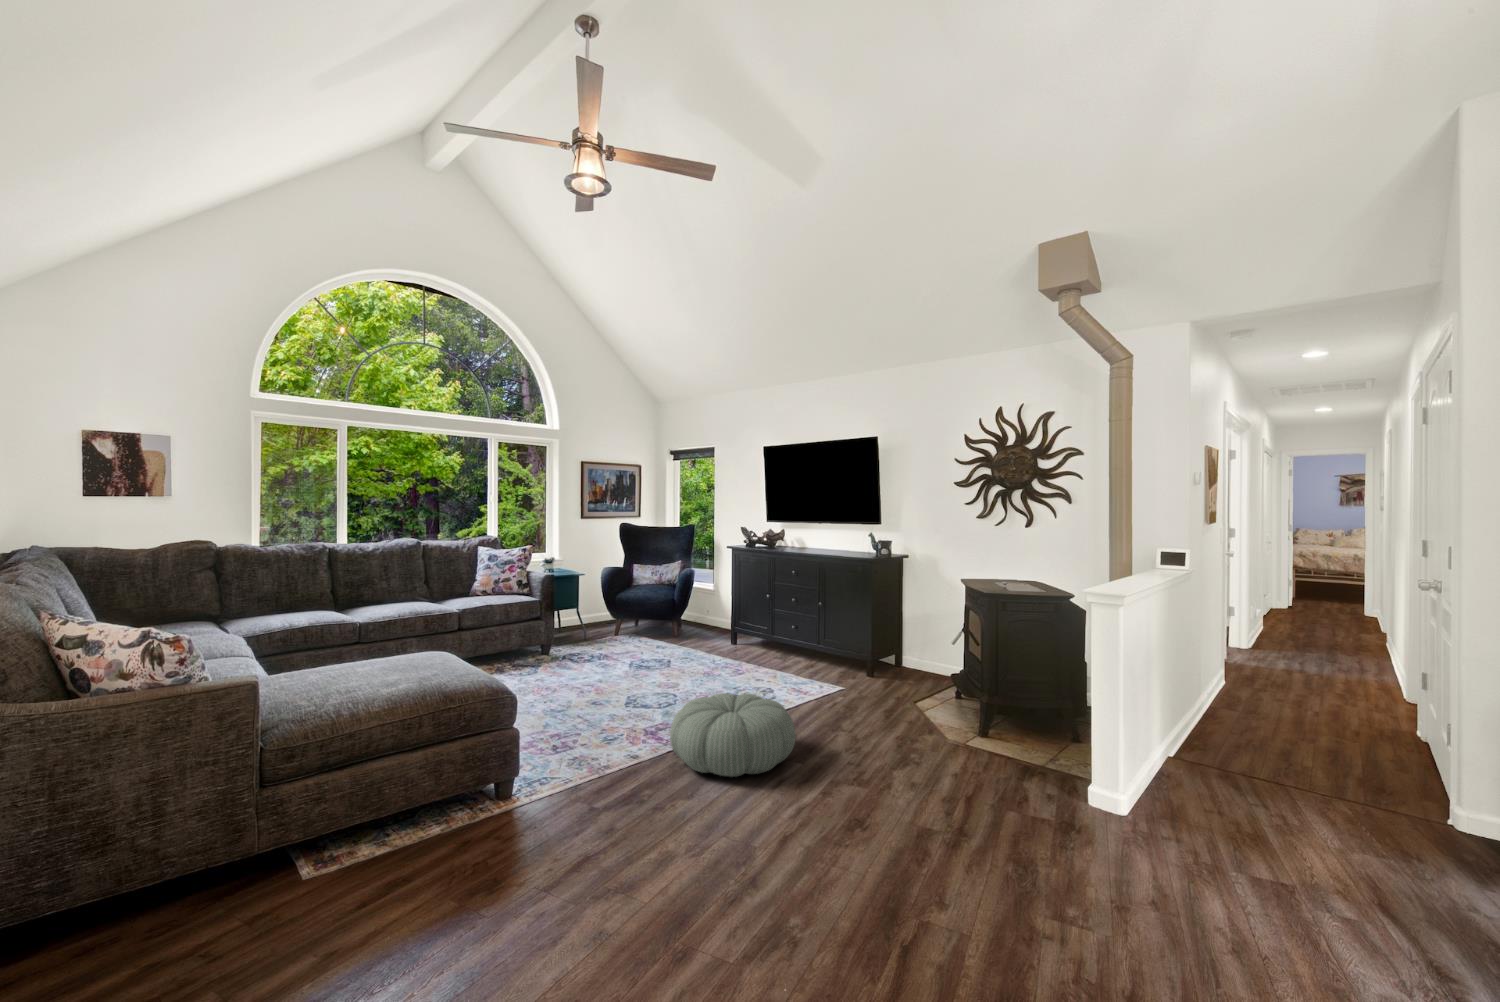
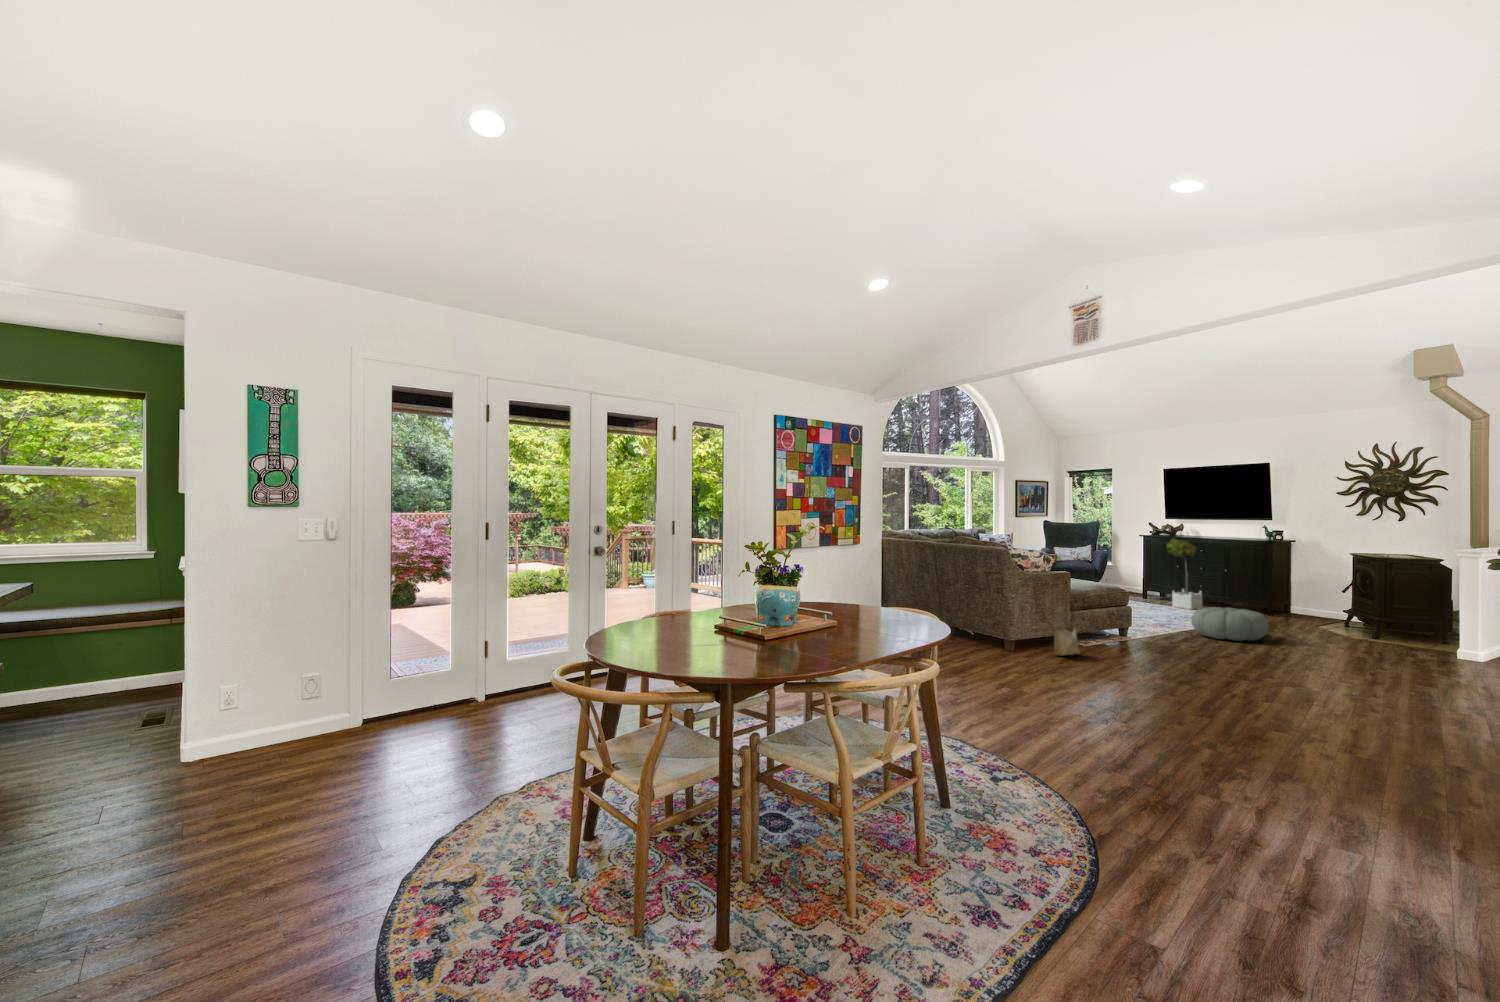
potted tree: none [744,550,790,662] -> present [1167,538,1203,609]
woven basket: none [79,807,206,962] -> present [1054,623,1080,656]

